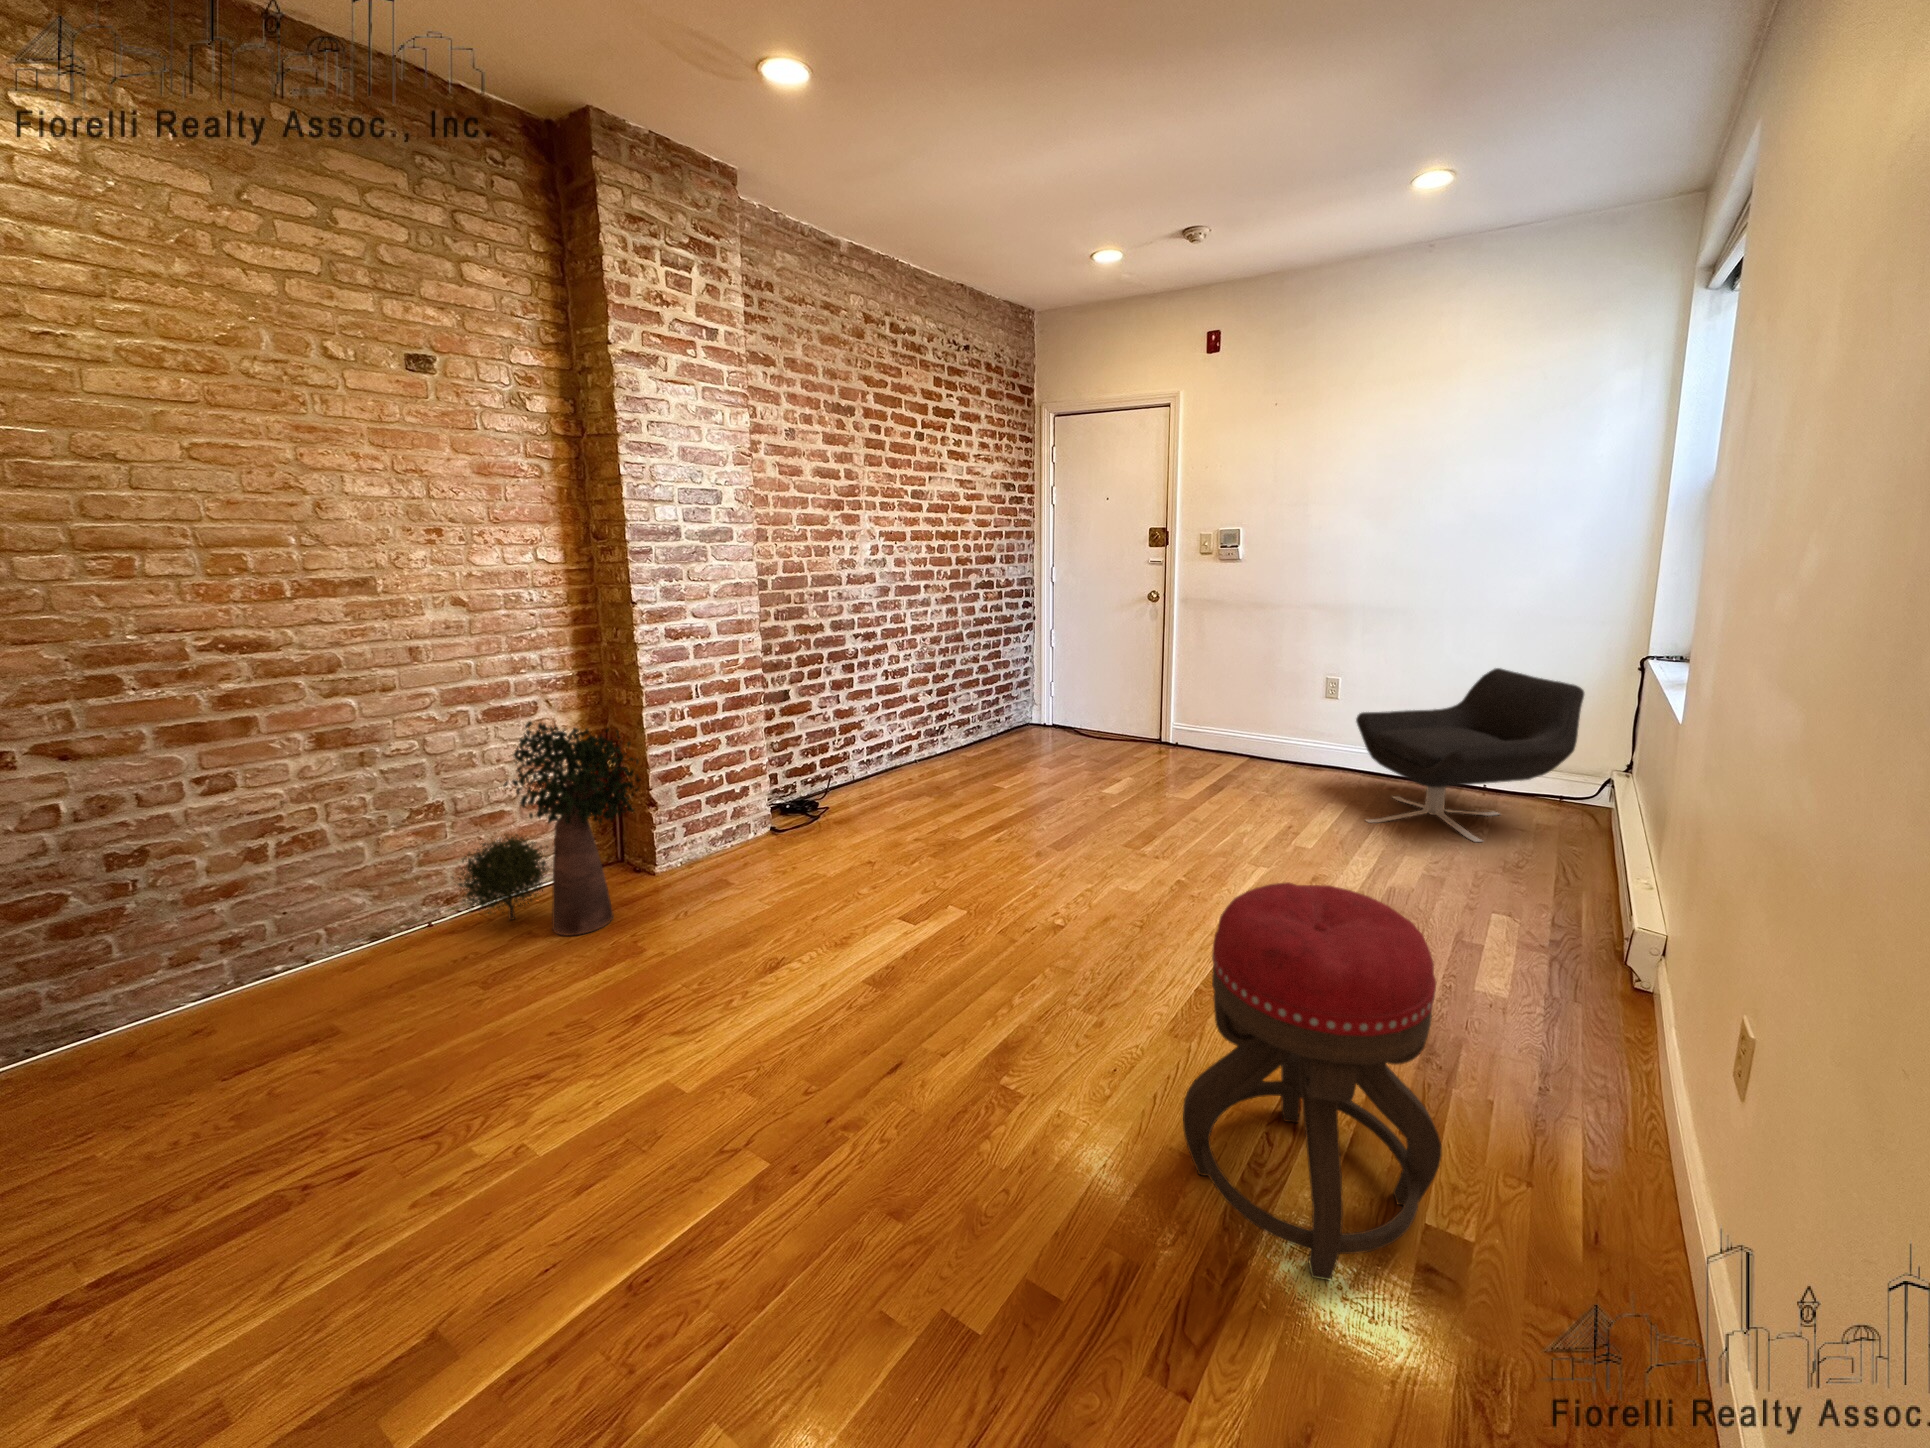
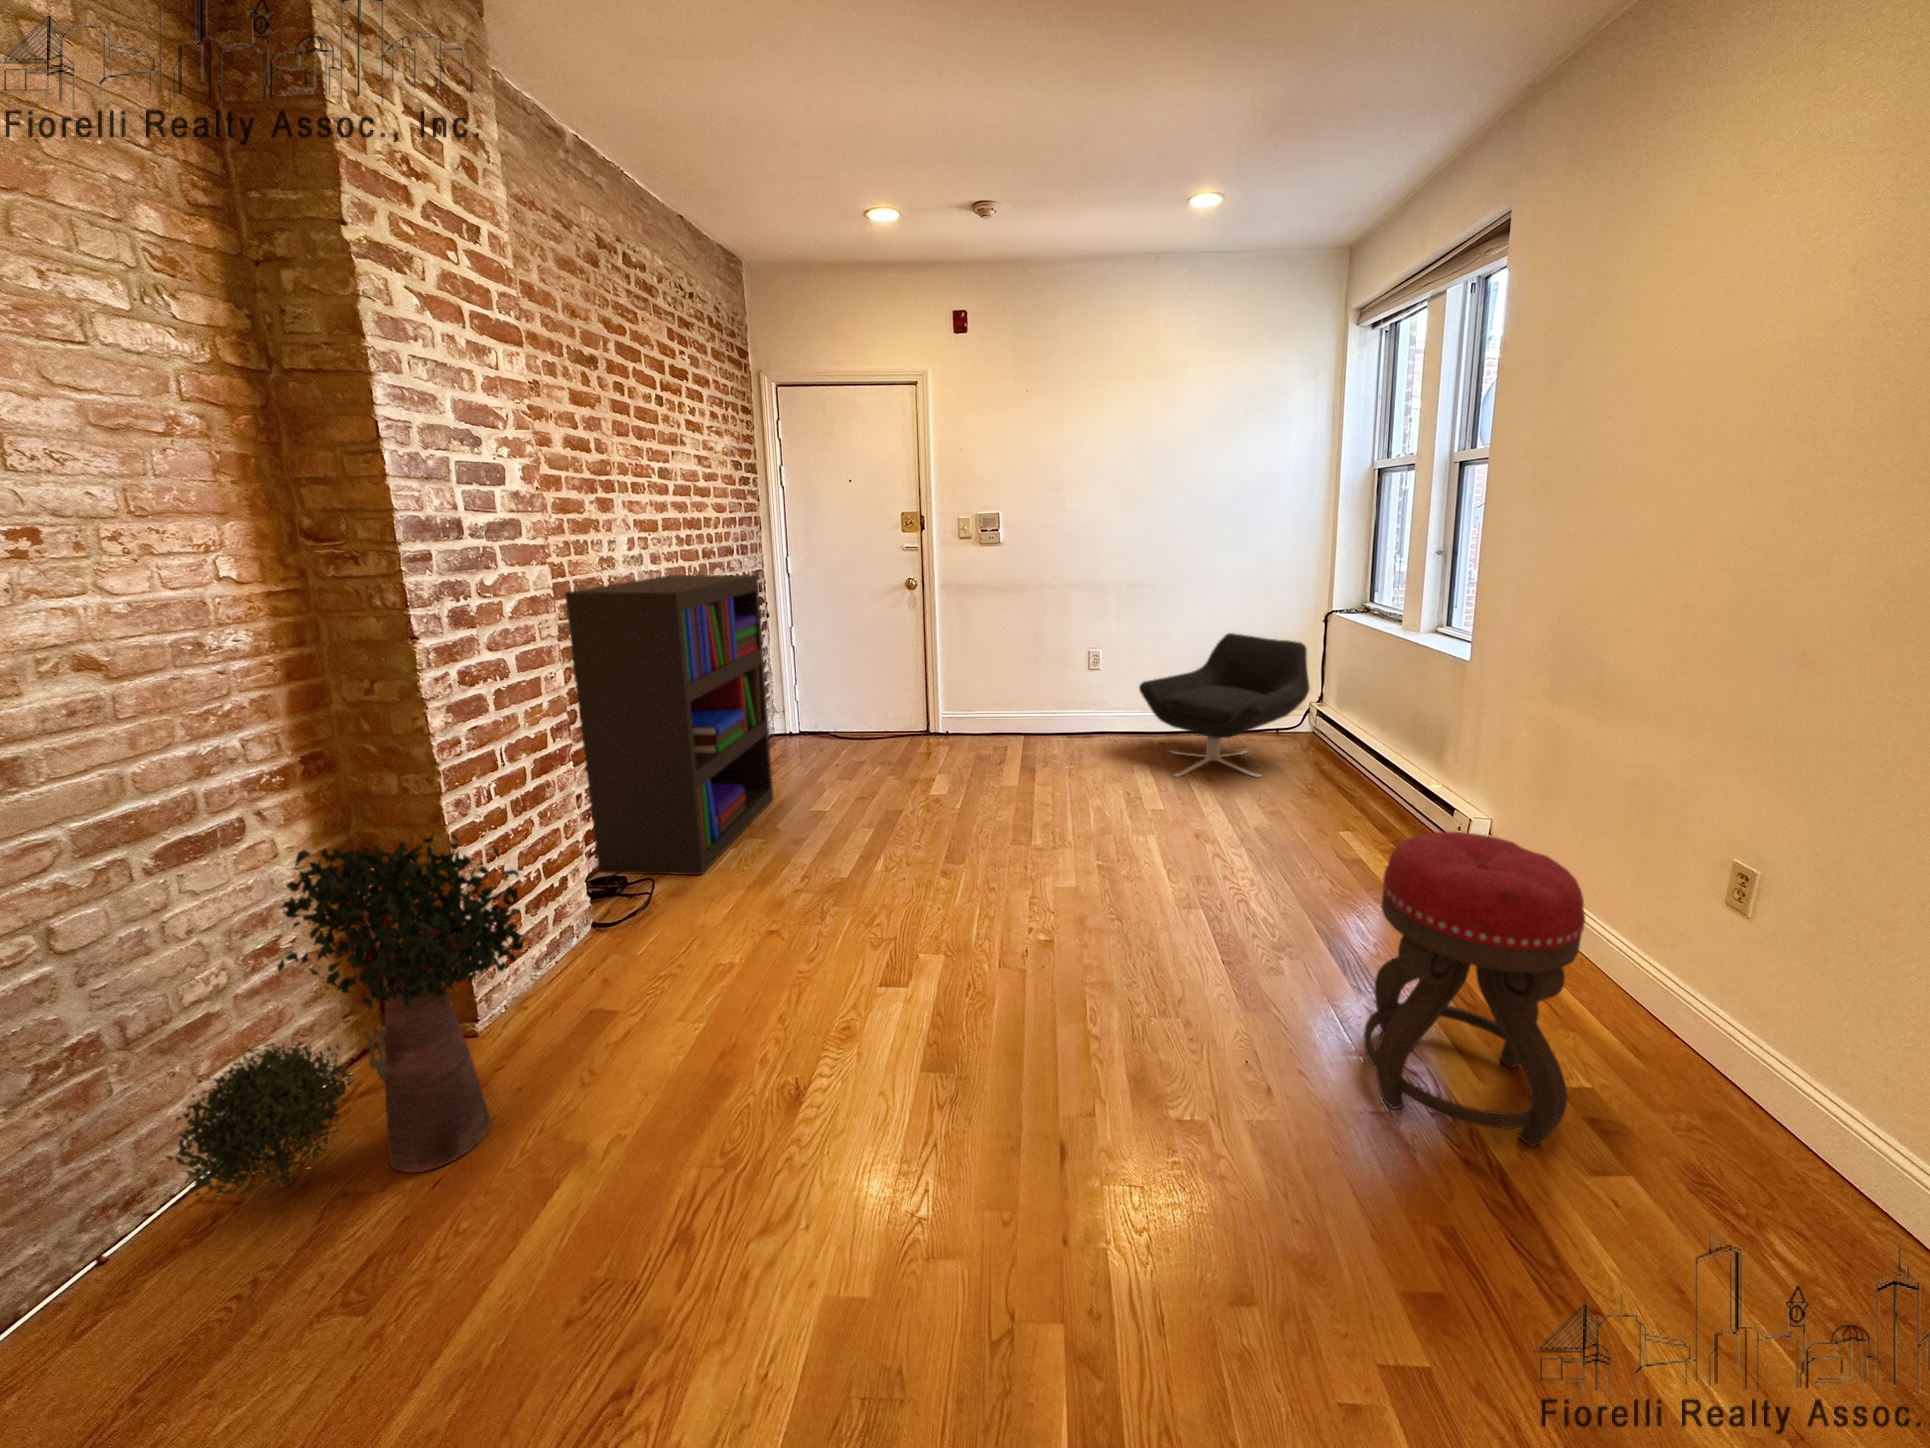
bookshelf: none [796,576,970,814] -> present [565,575,773,875]

